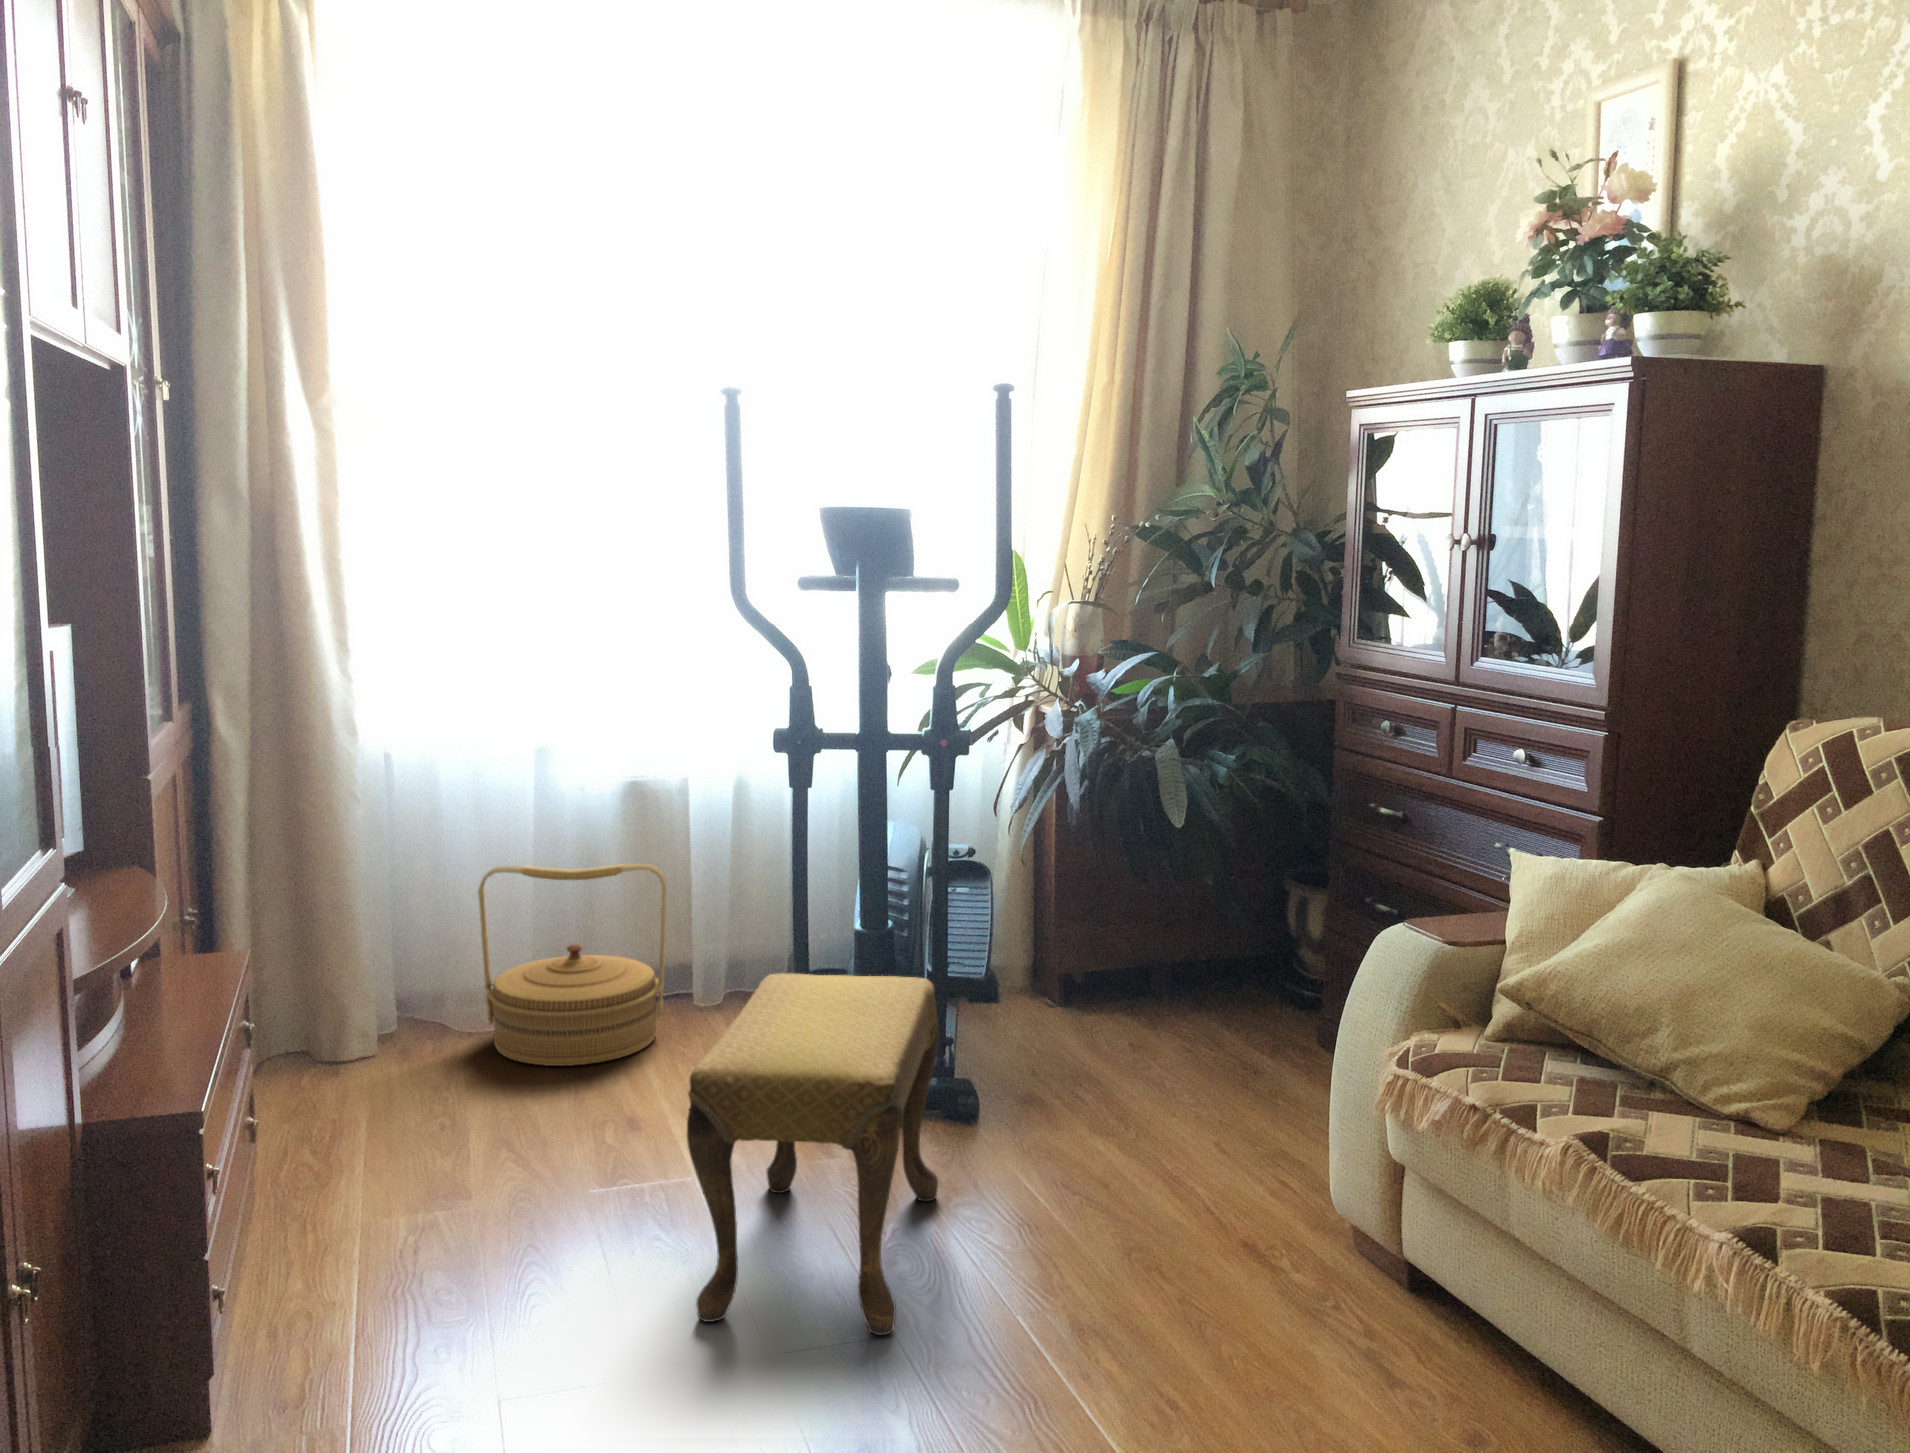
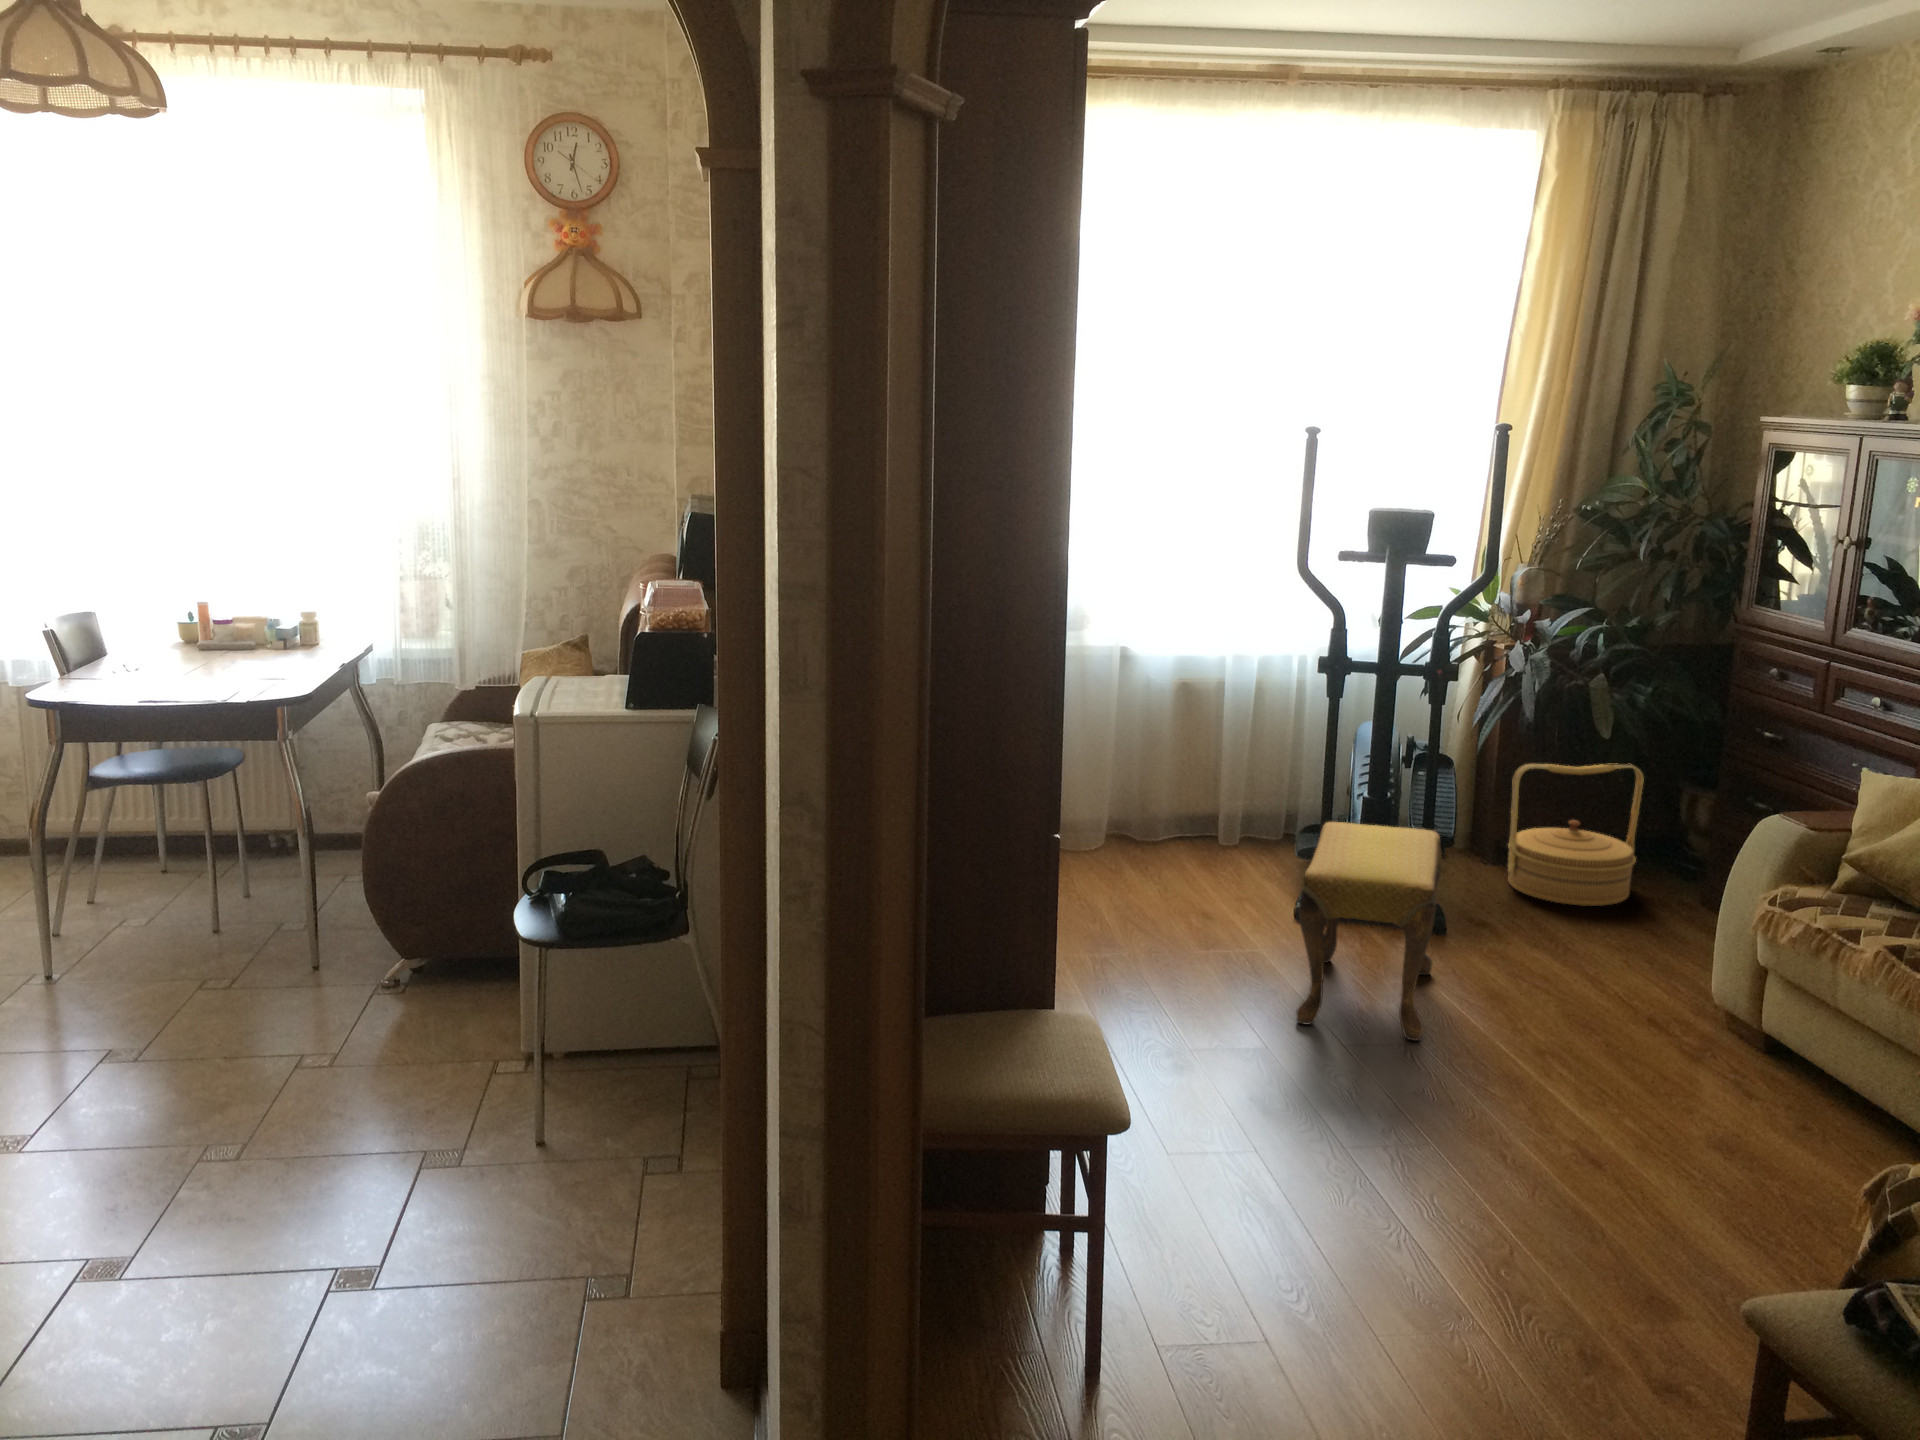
woven basket: present [478,864,667,1066] -> present [1508,764,1644,906]

